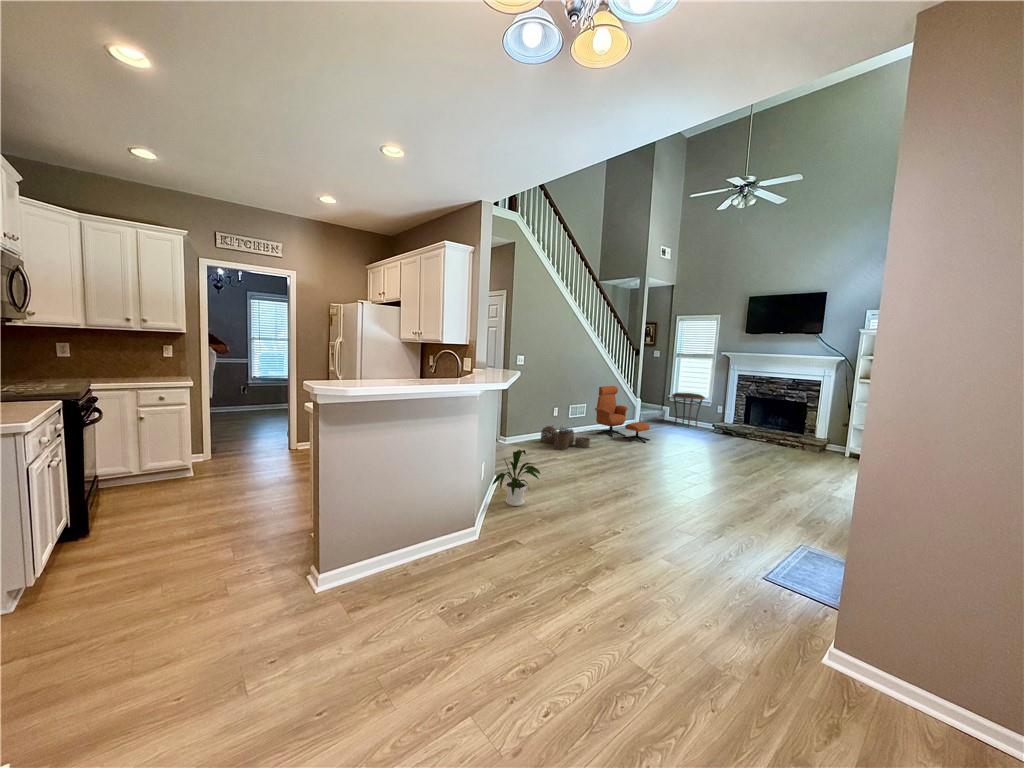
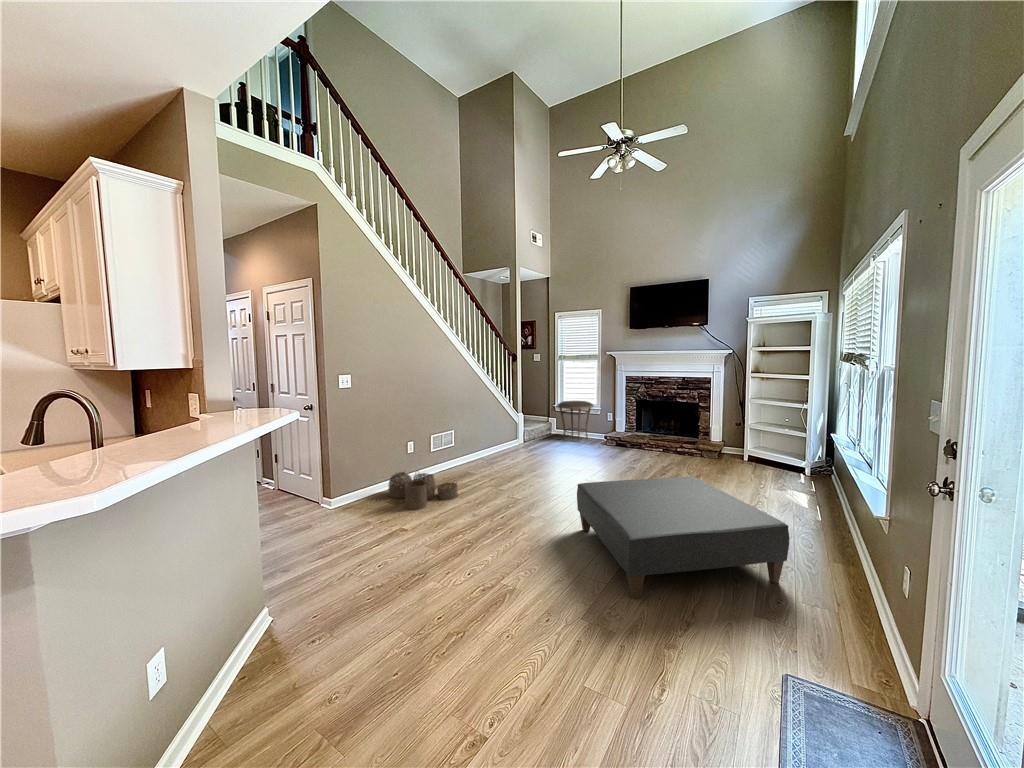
lounge chair: present [595,386,650,443] -> none [465,403,537,476]
ottoman: none [680,442,836,517] -> present [577,476,789,599]
house plant: present [492,449,540,506] -> none [207,575,330,705]

